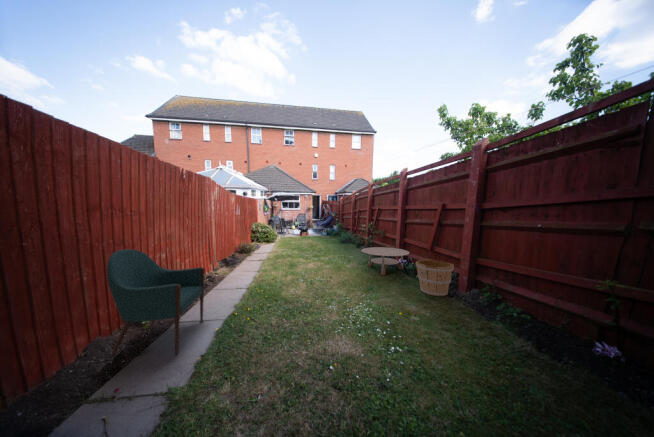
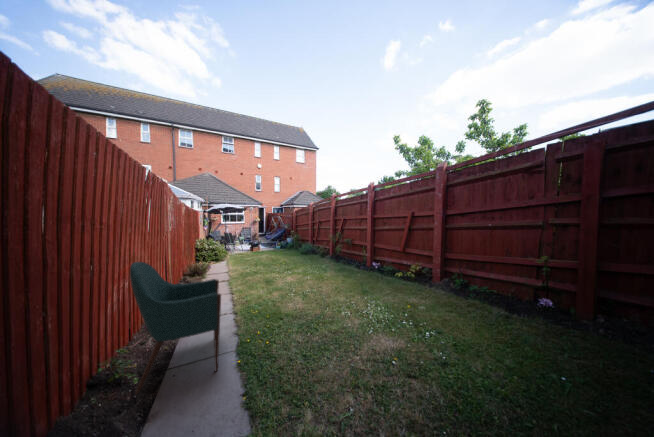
round table: present [361,247,410,276] -> none [340,254,383,279]
wooden bucket: present [416,259,454,296] -> none [397,259,428,289]

